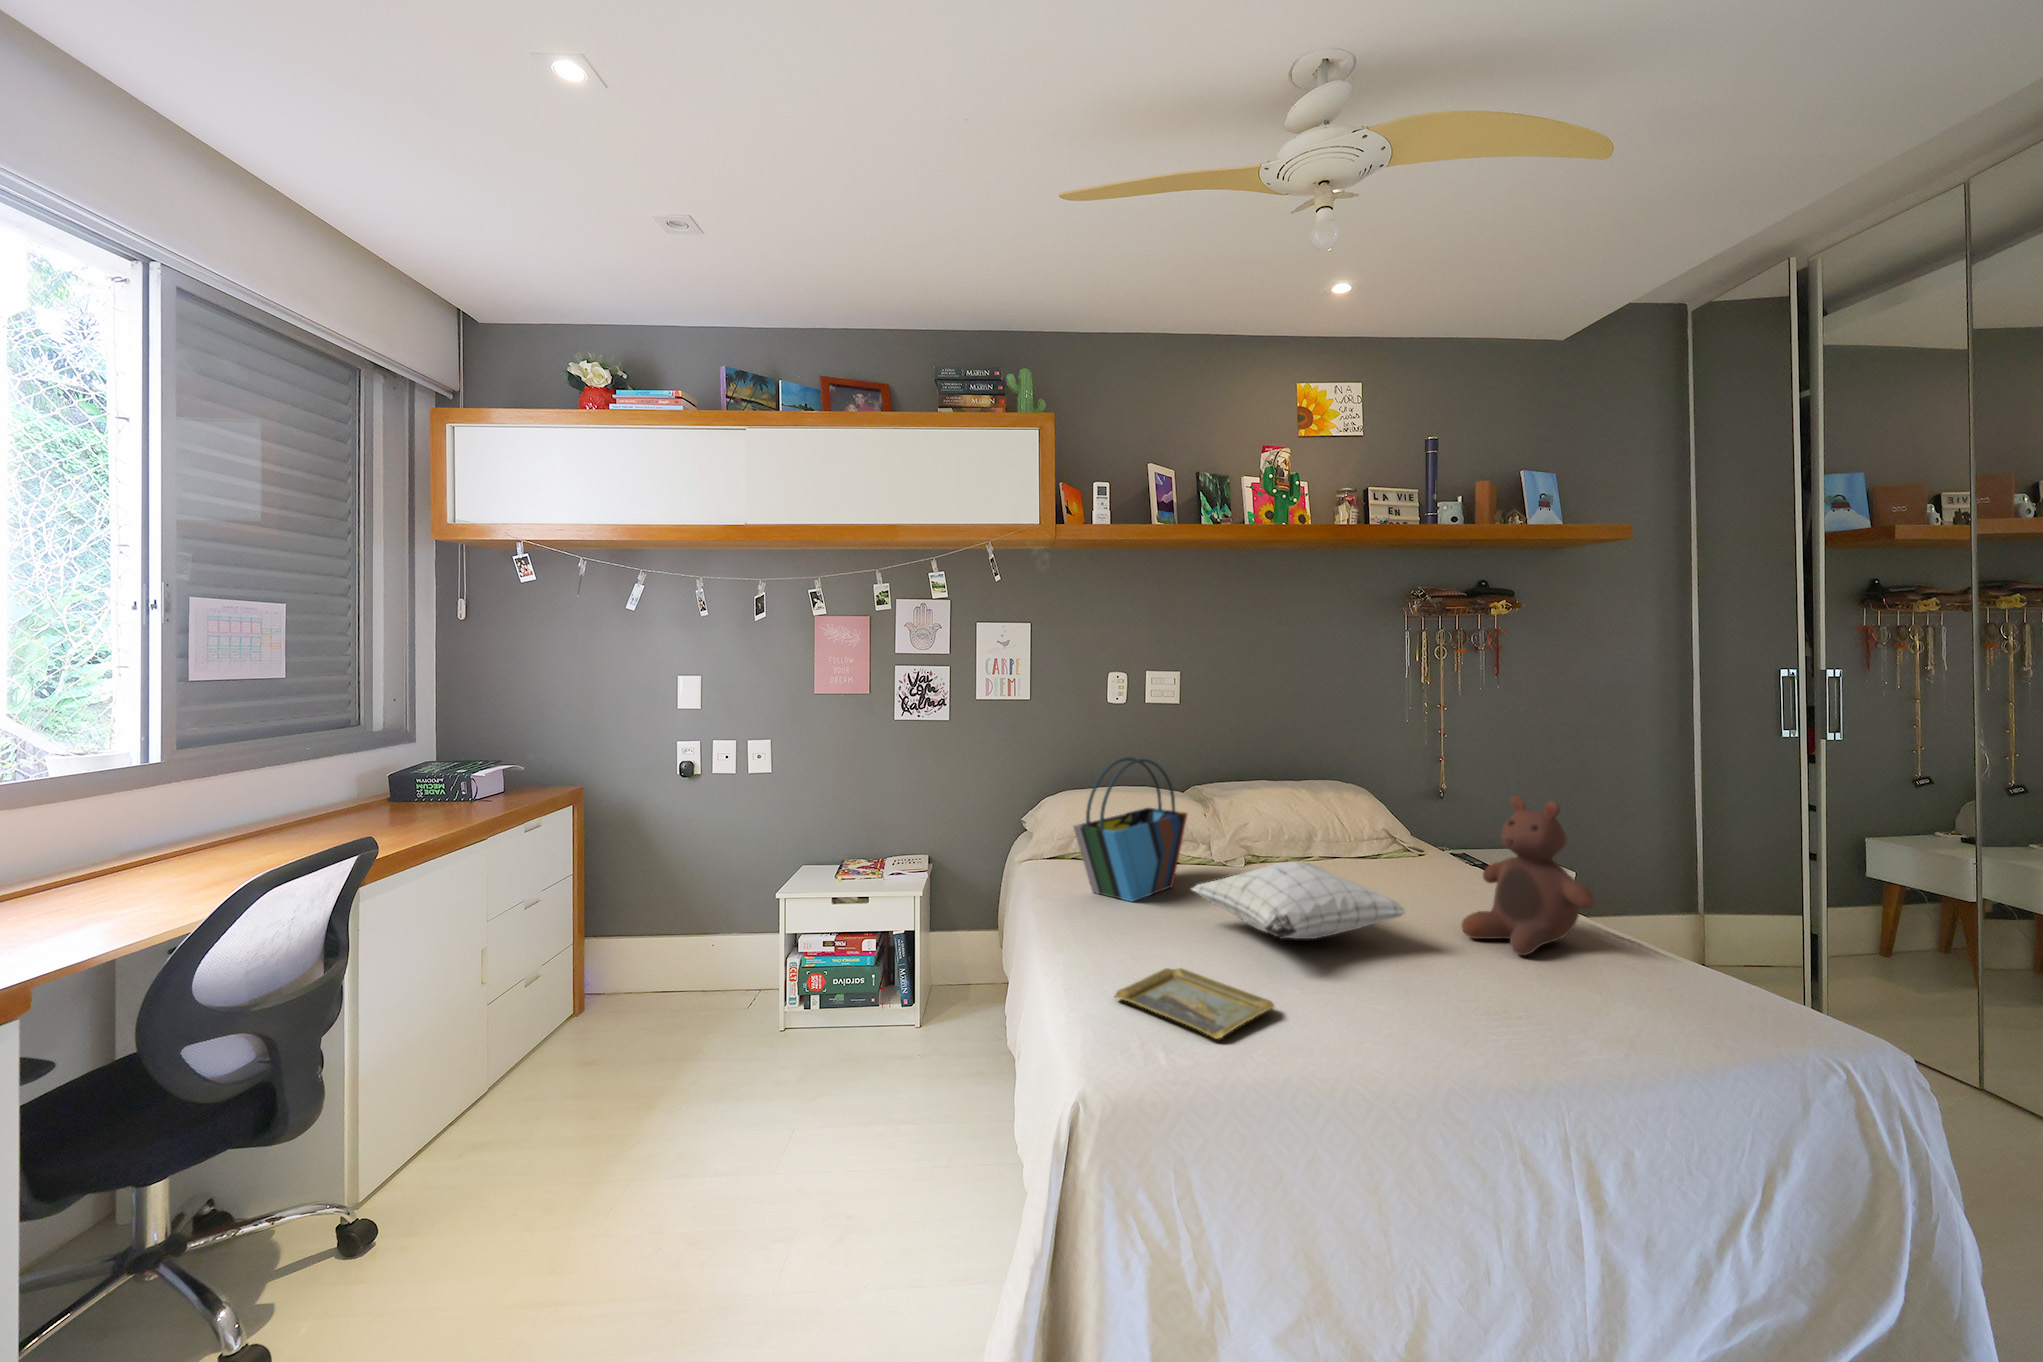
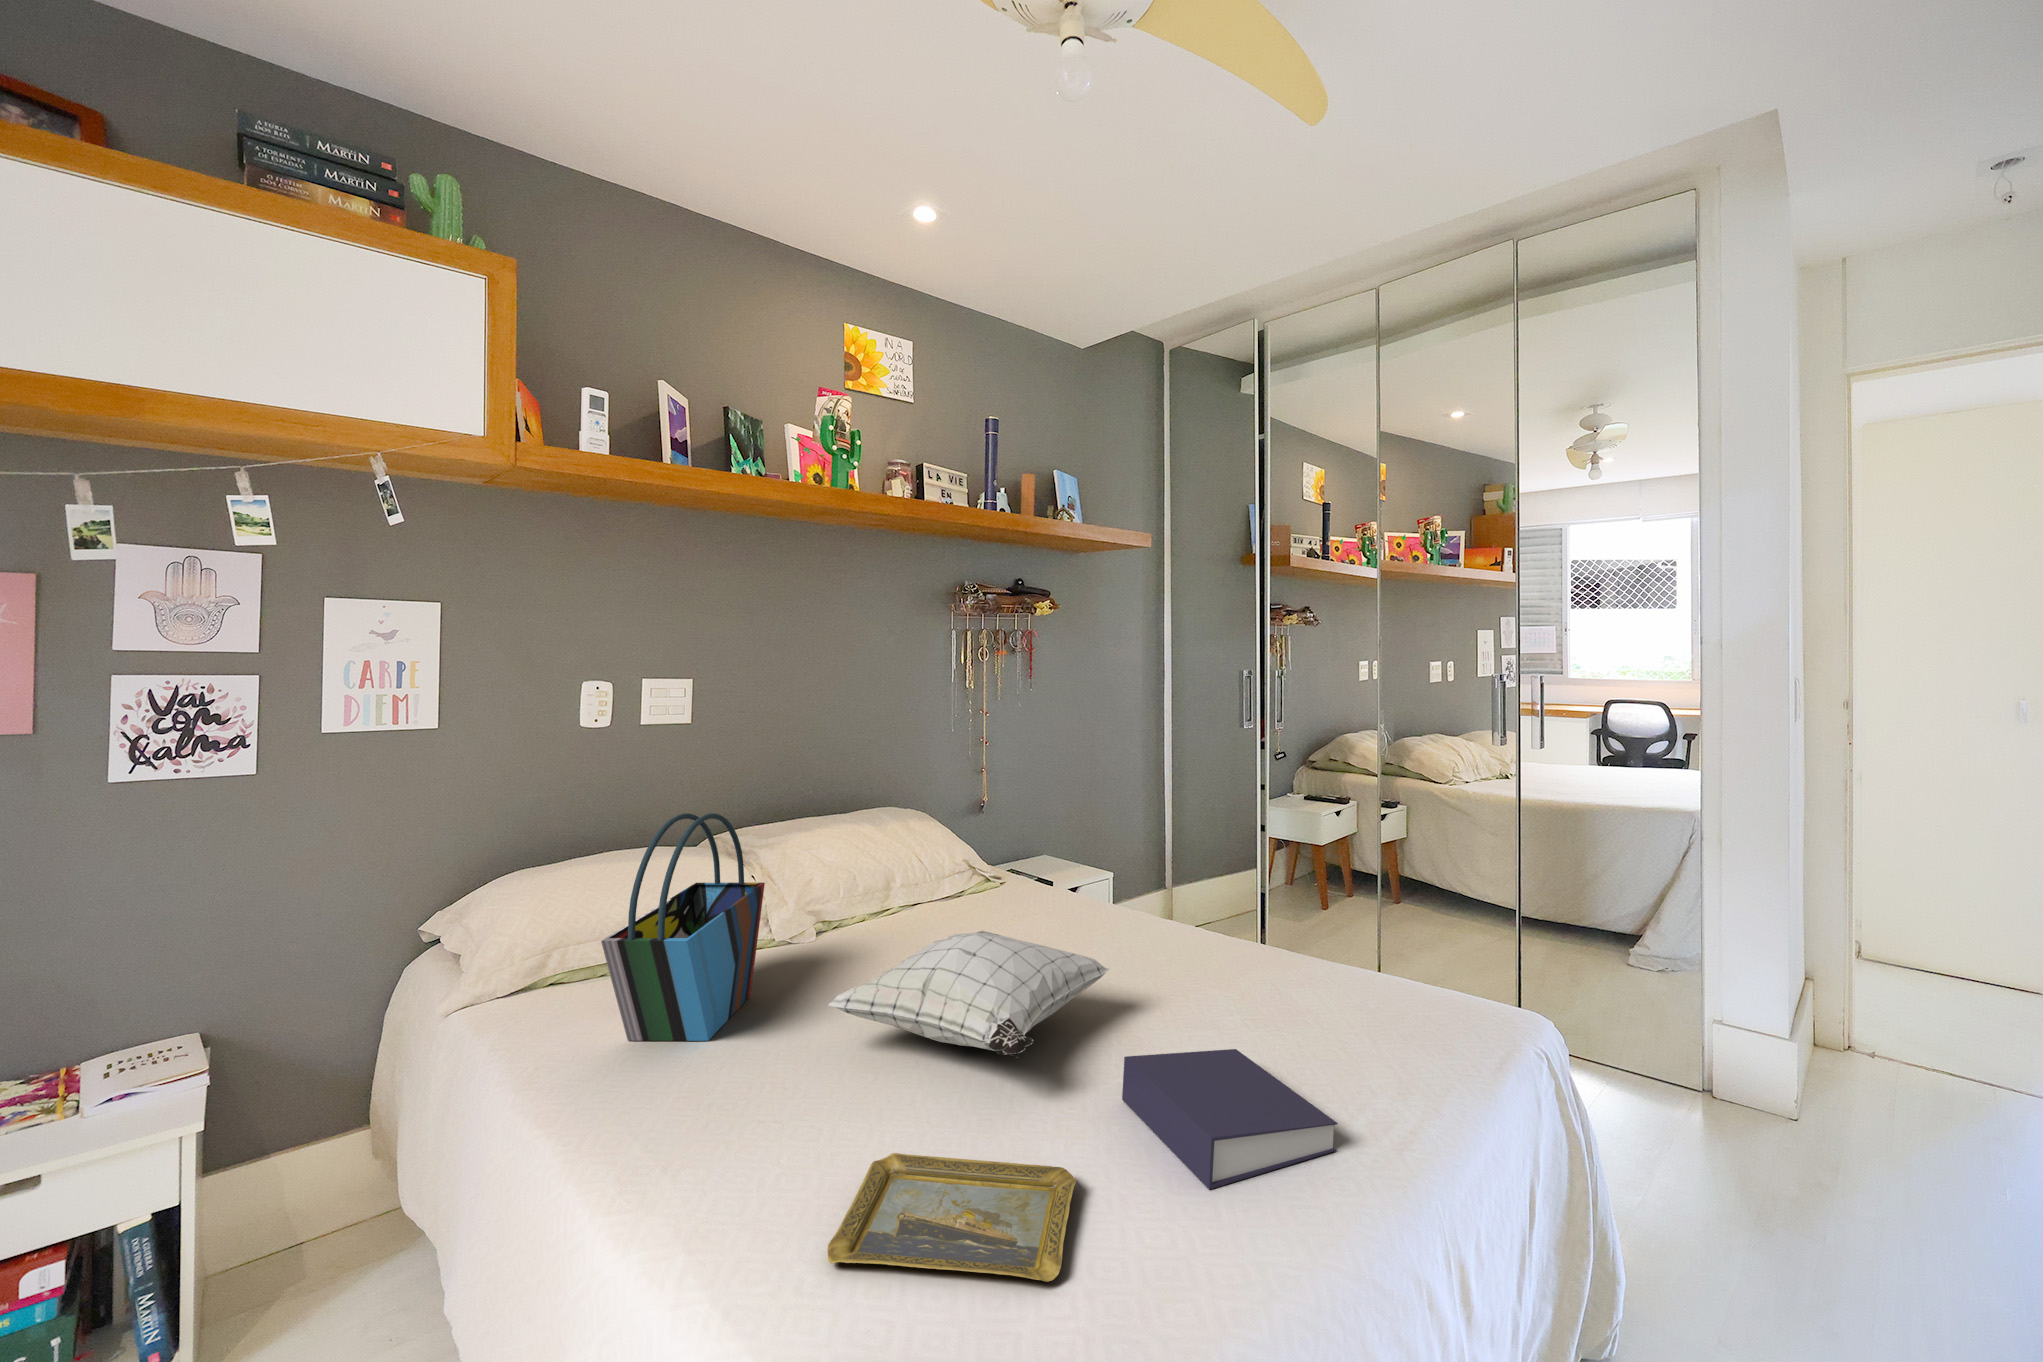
stuffed bear: present [1461,795,1594,955] -> none [1134,810,1258,990]
book: none [1360,959,1496,1058] -> present [1122,1049,1338,1189]

